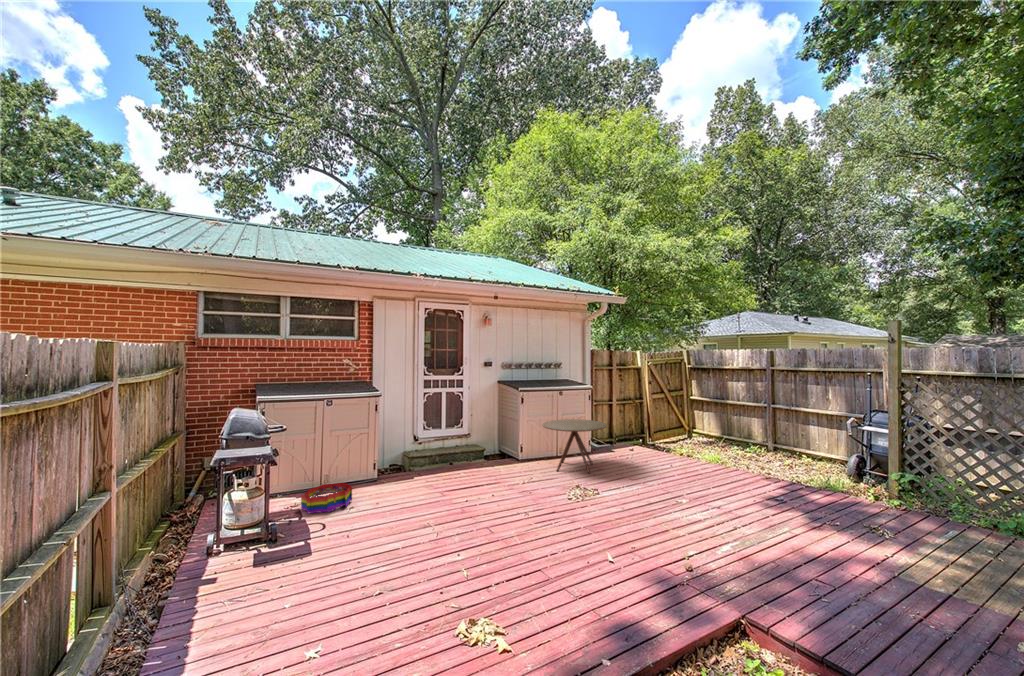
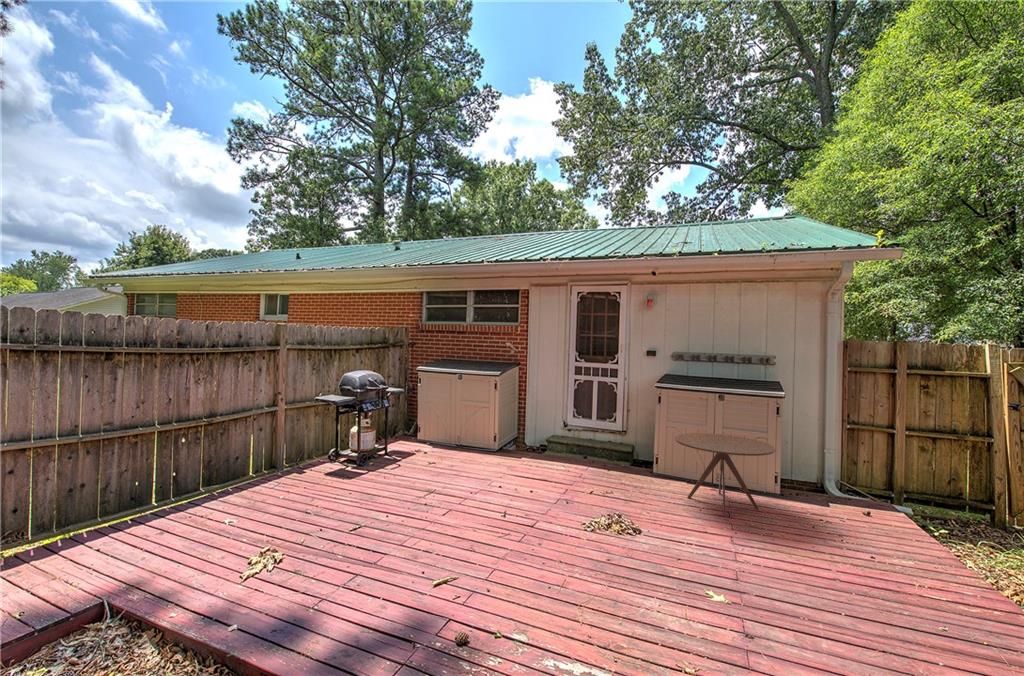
storage bin: present [301,483,352,513] -> none [444,441,481,461]

